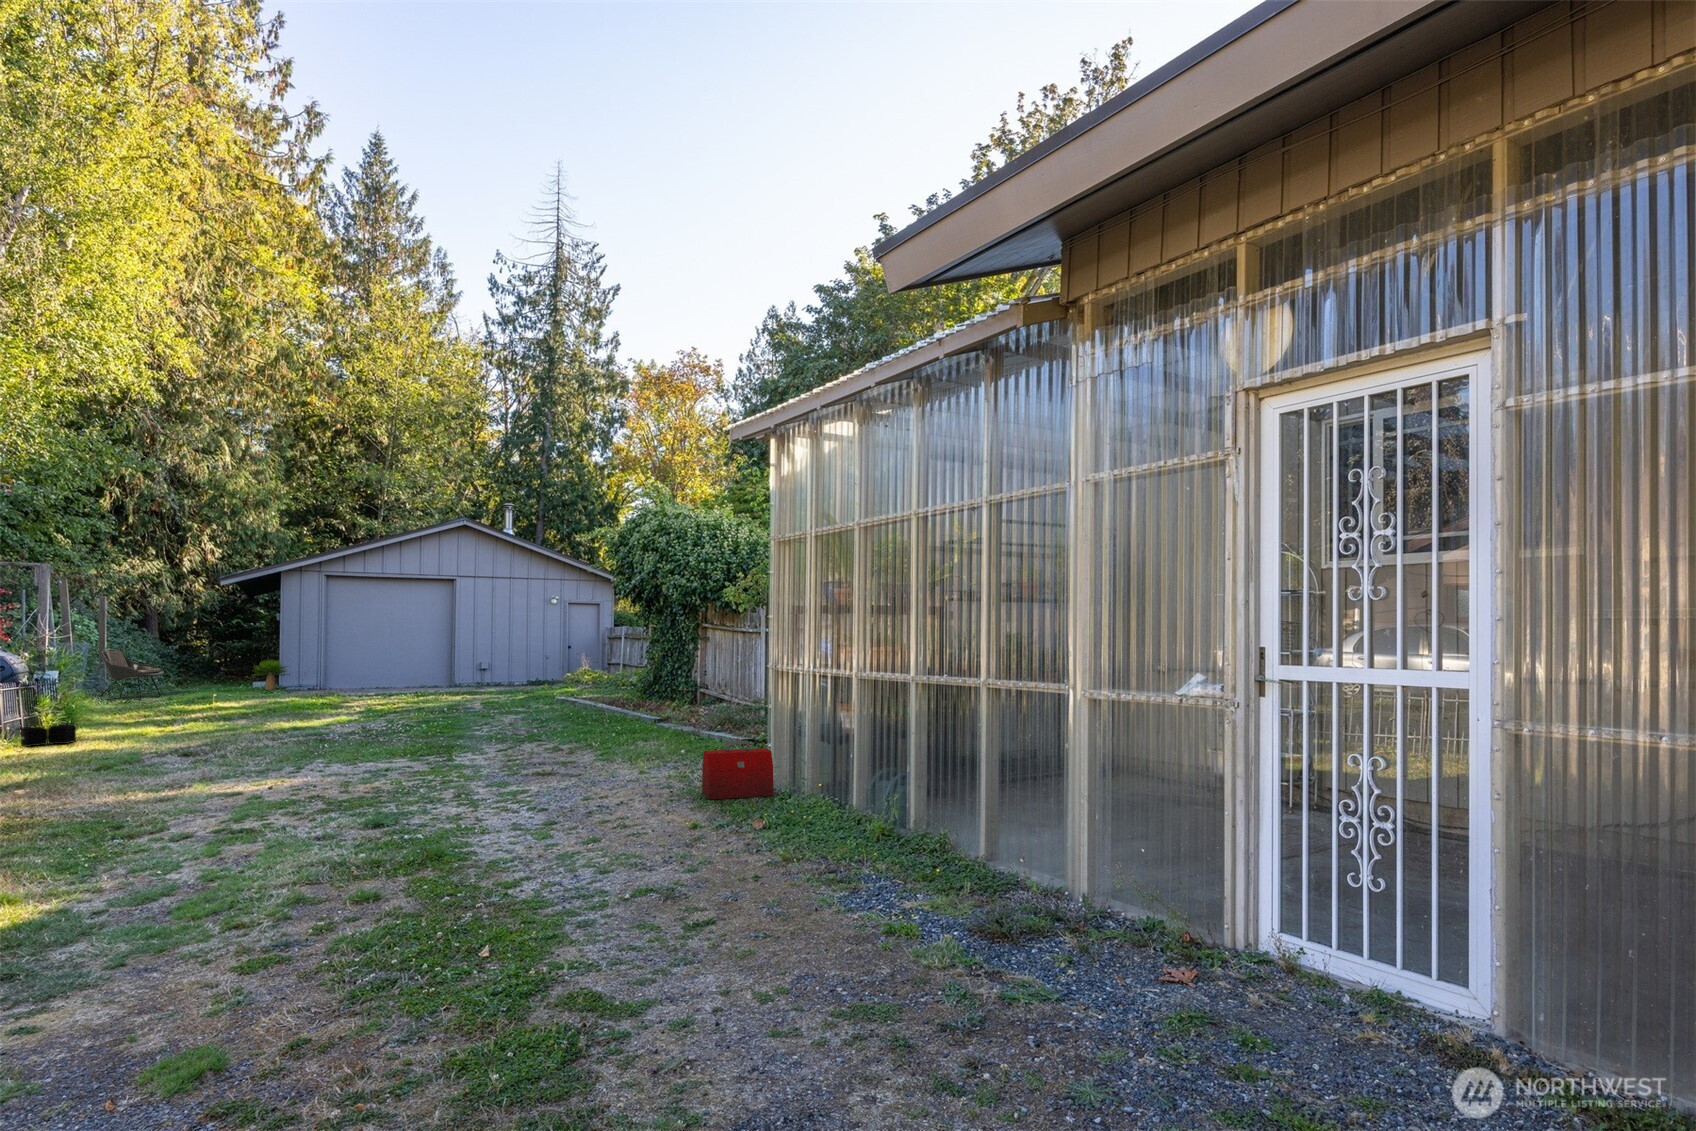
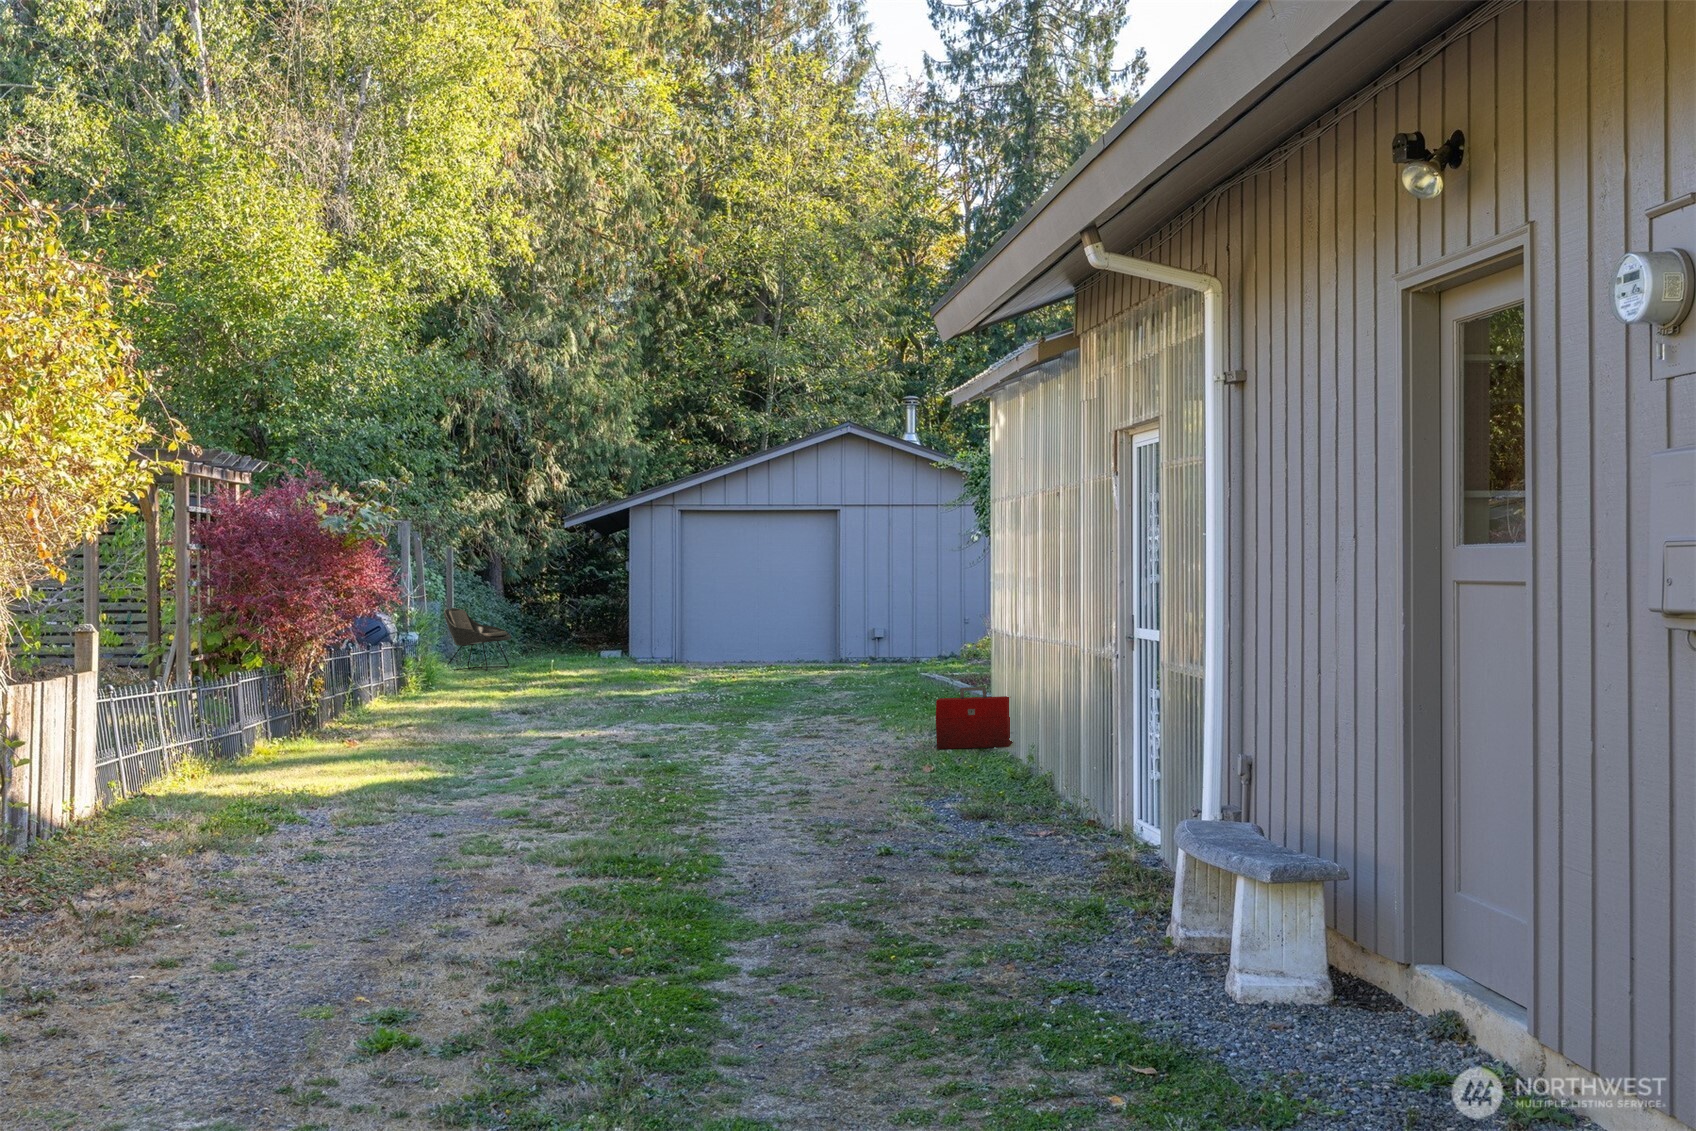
potted plant: present [254,660,287,690] -> none [607,616,656,658]
storage bin: present [16,724,76,747] -> none [357,688,417,711]

